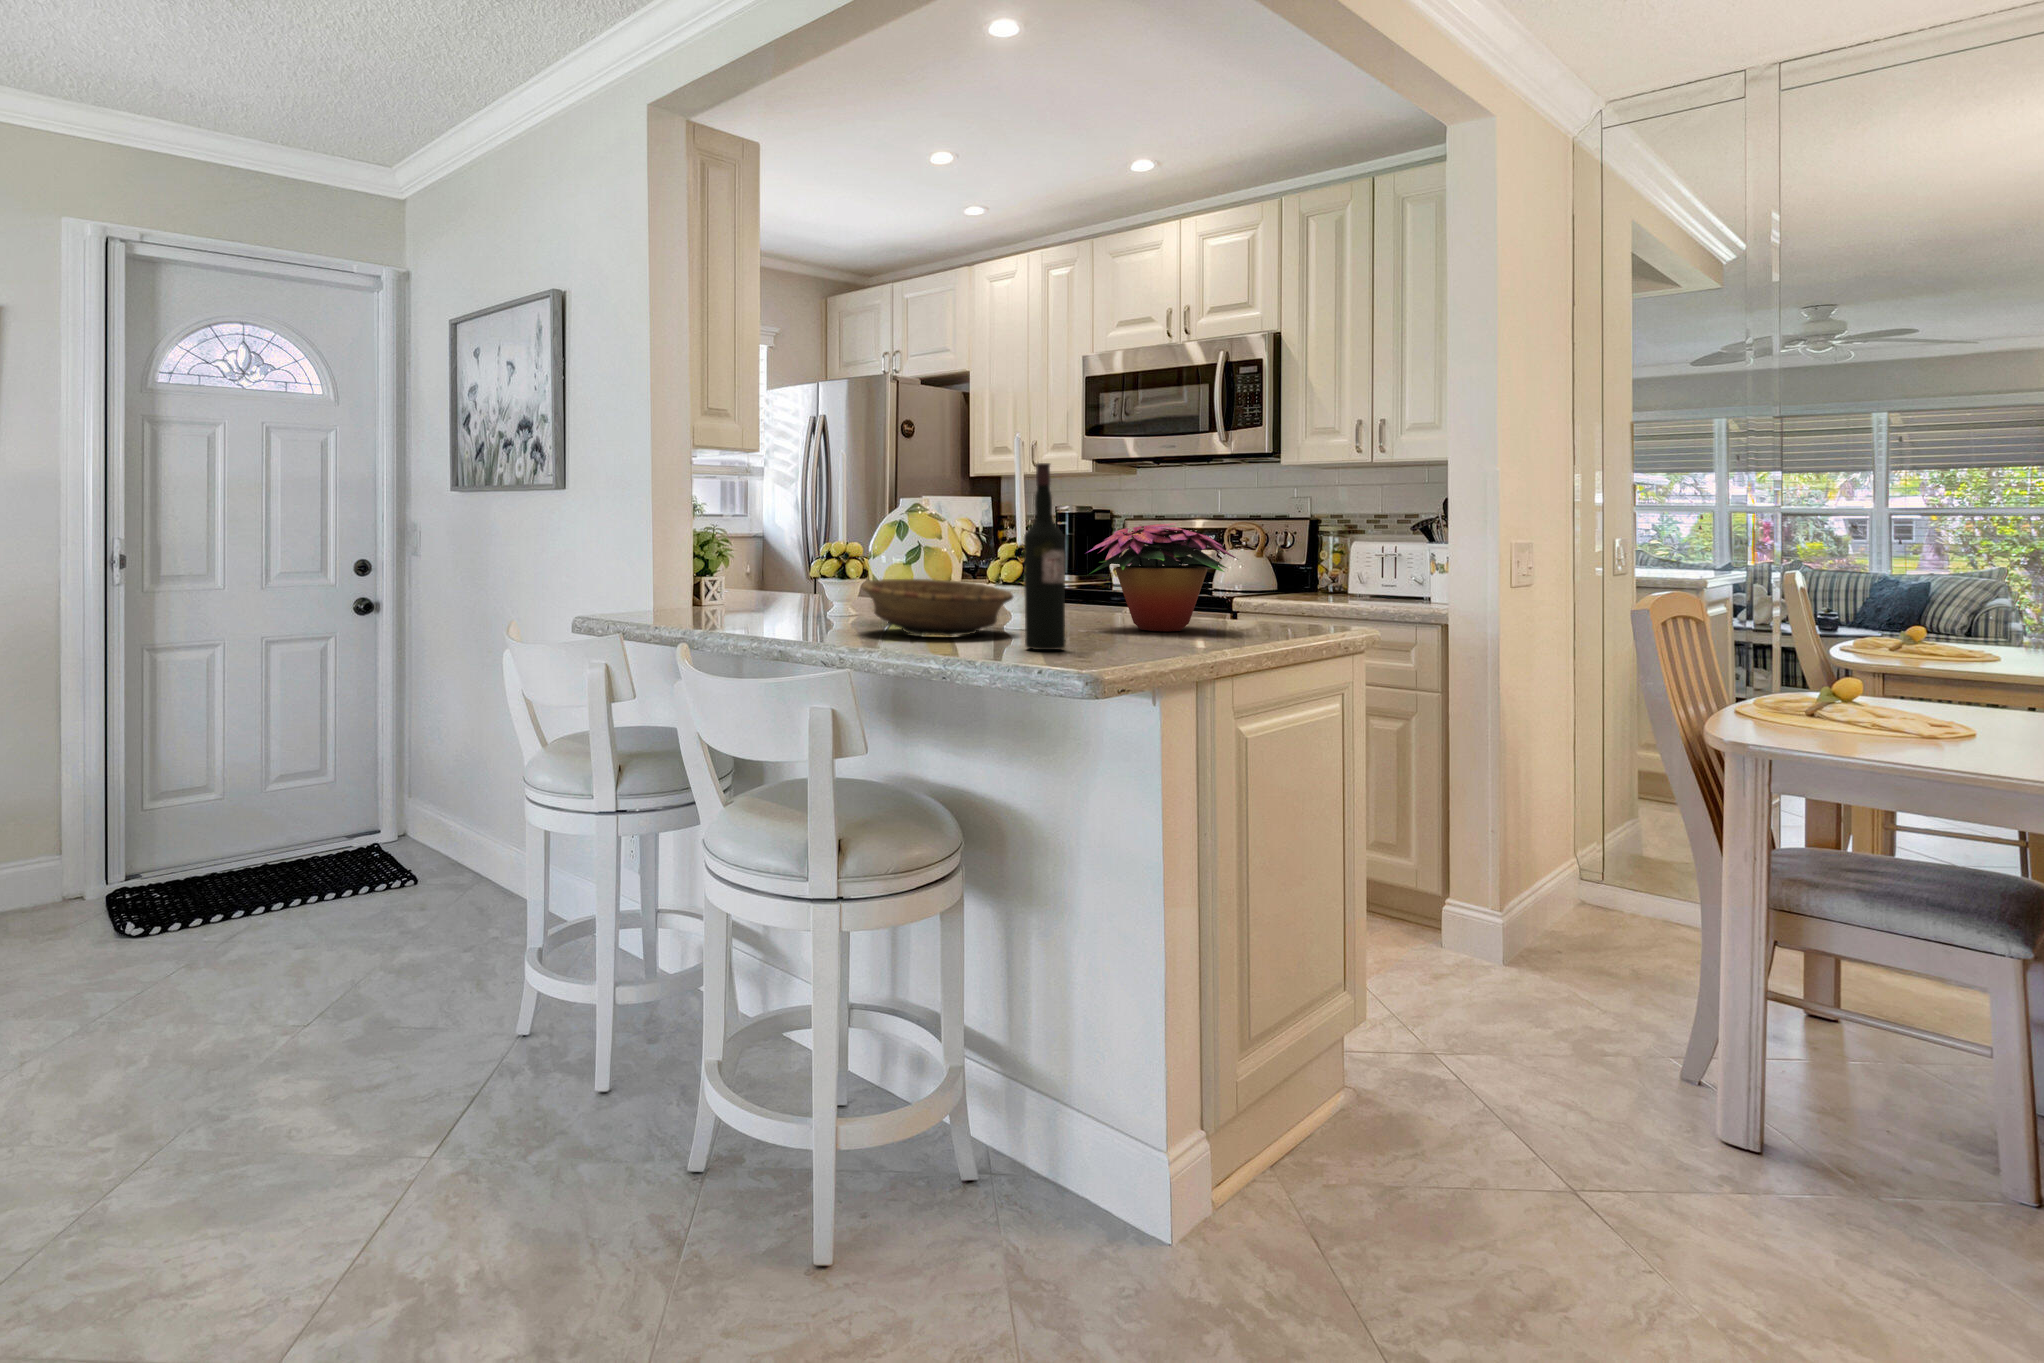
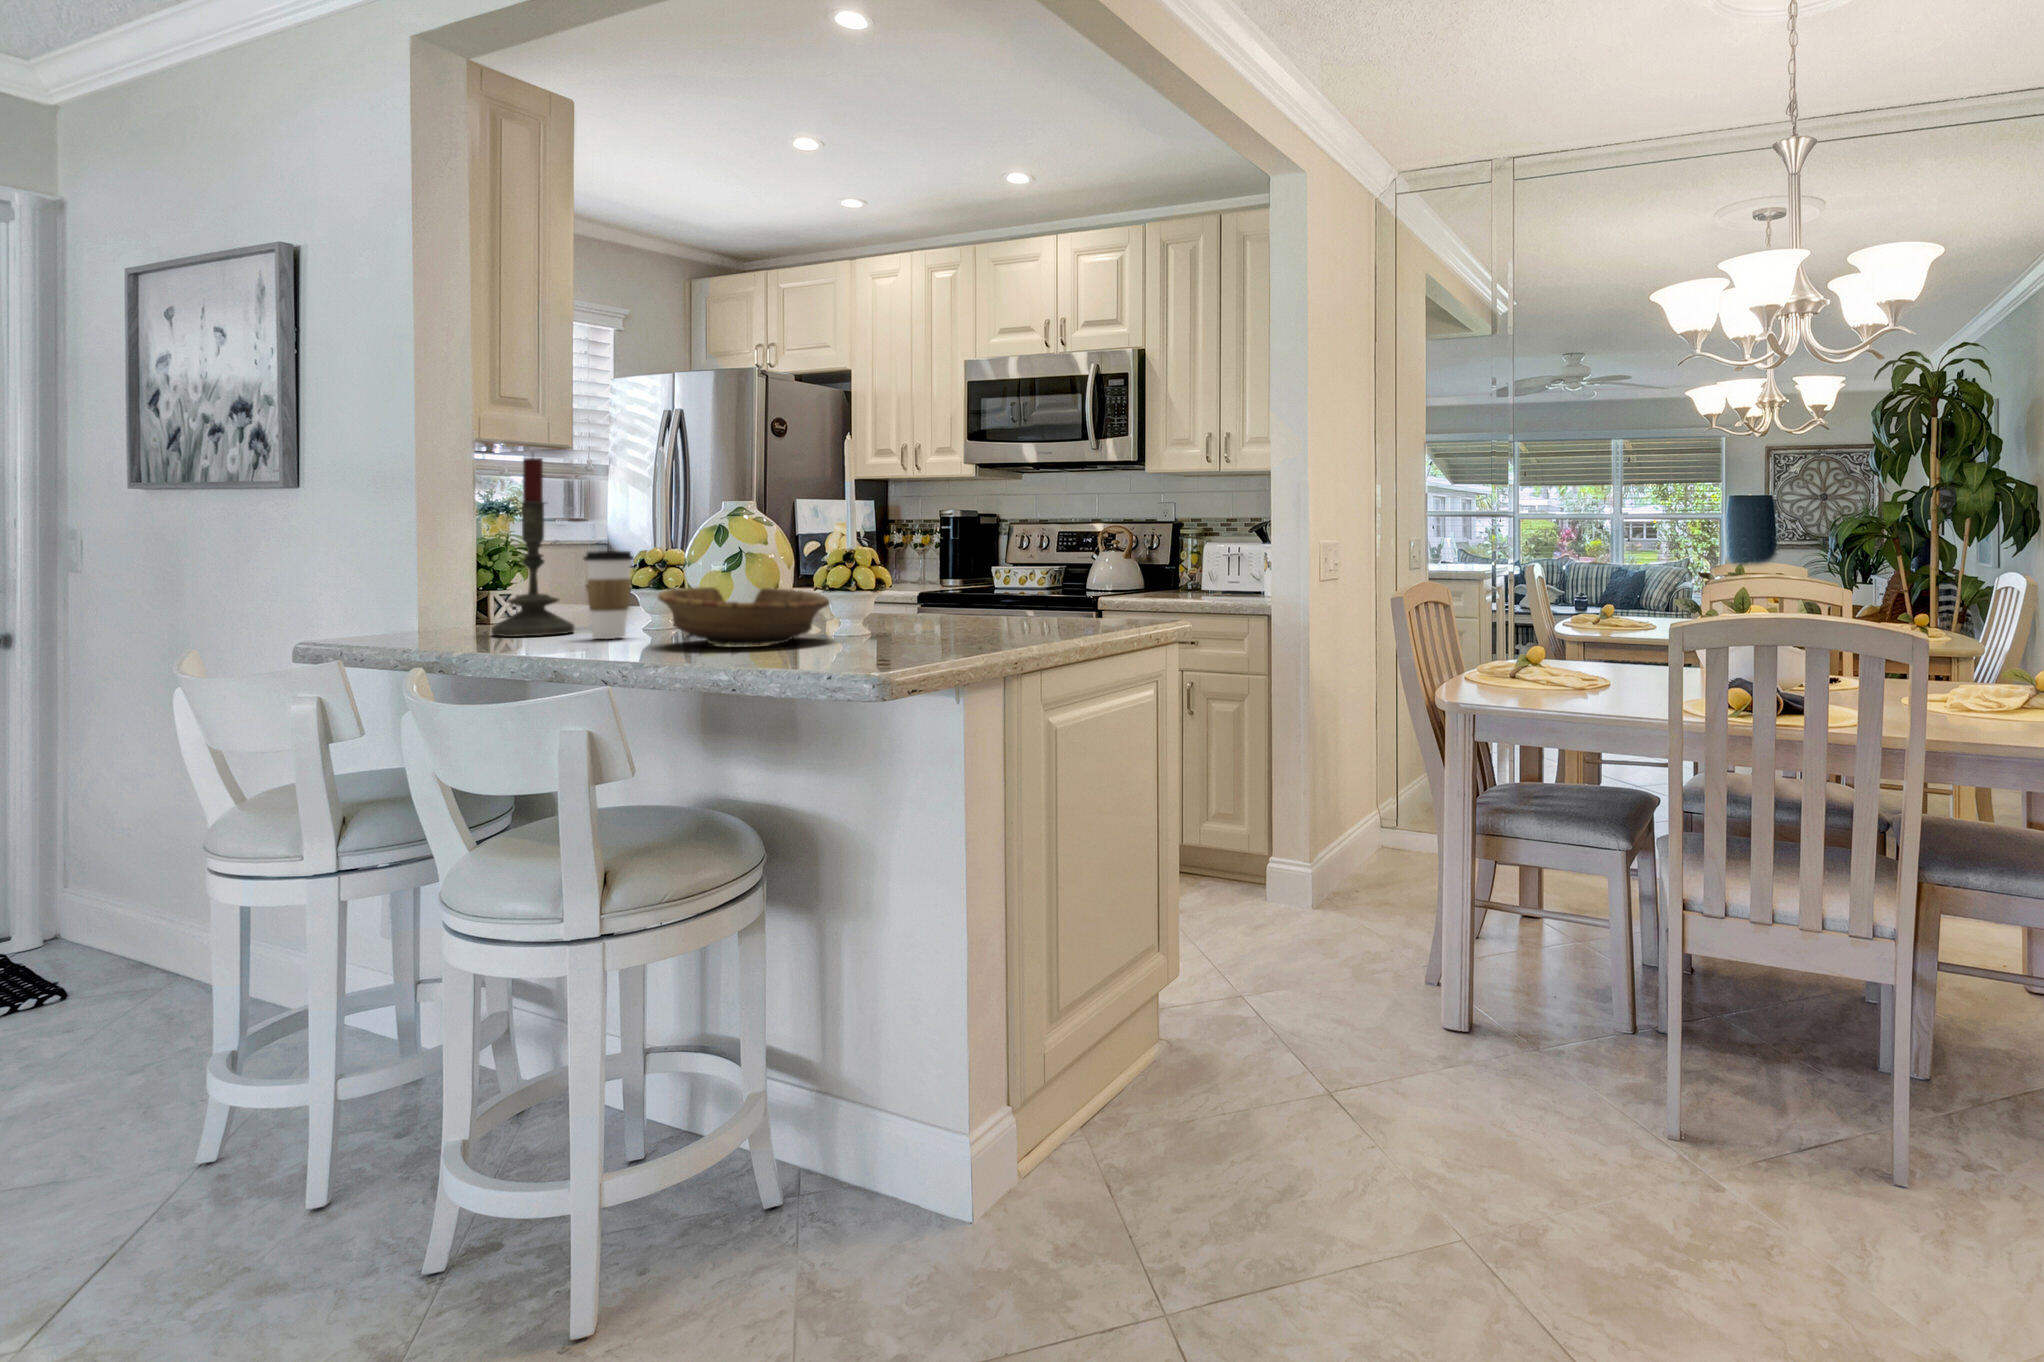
candle: none [717,455,781,619] -> present [491,452,574,637]
wine bottle: present [1024,463,1066,650] -> none [826,468,870,655]
flower arrangement: present [1088,523,1238,631] -> none [904,527,1062,632]
coffee cup: none [793,544,834,624] -> present [583,551,634,639]

